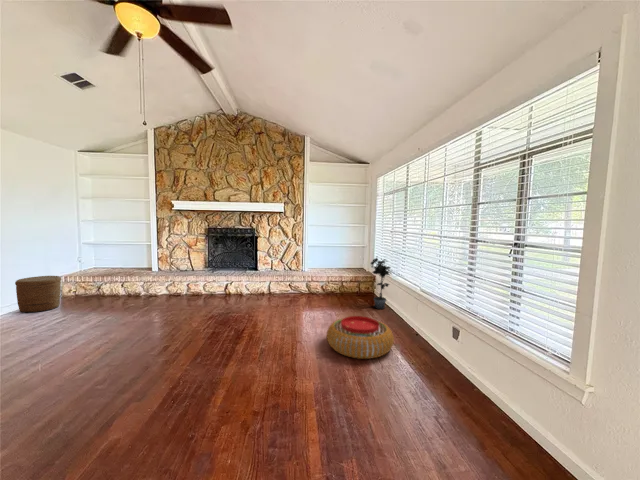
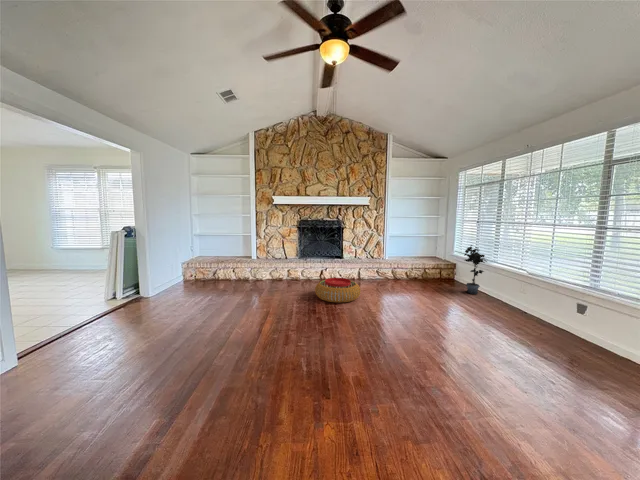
woven basket: present [15,276,61,312] -> none [162,261,194,292]
pouf: present [327,316,394,359] -> present [315,278,360,303]

